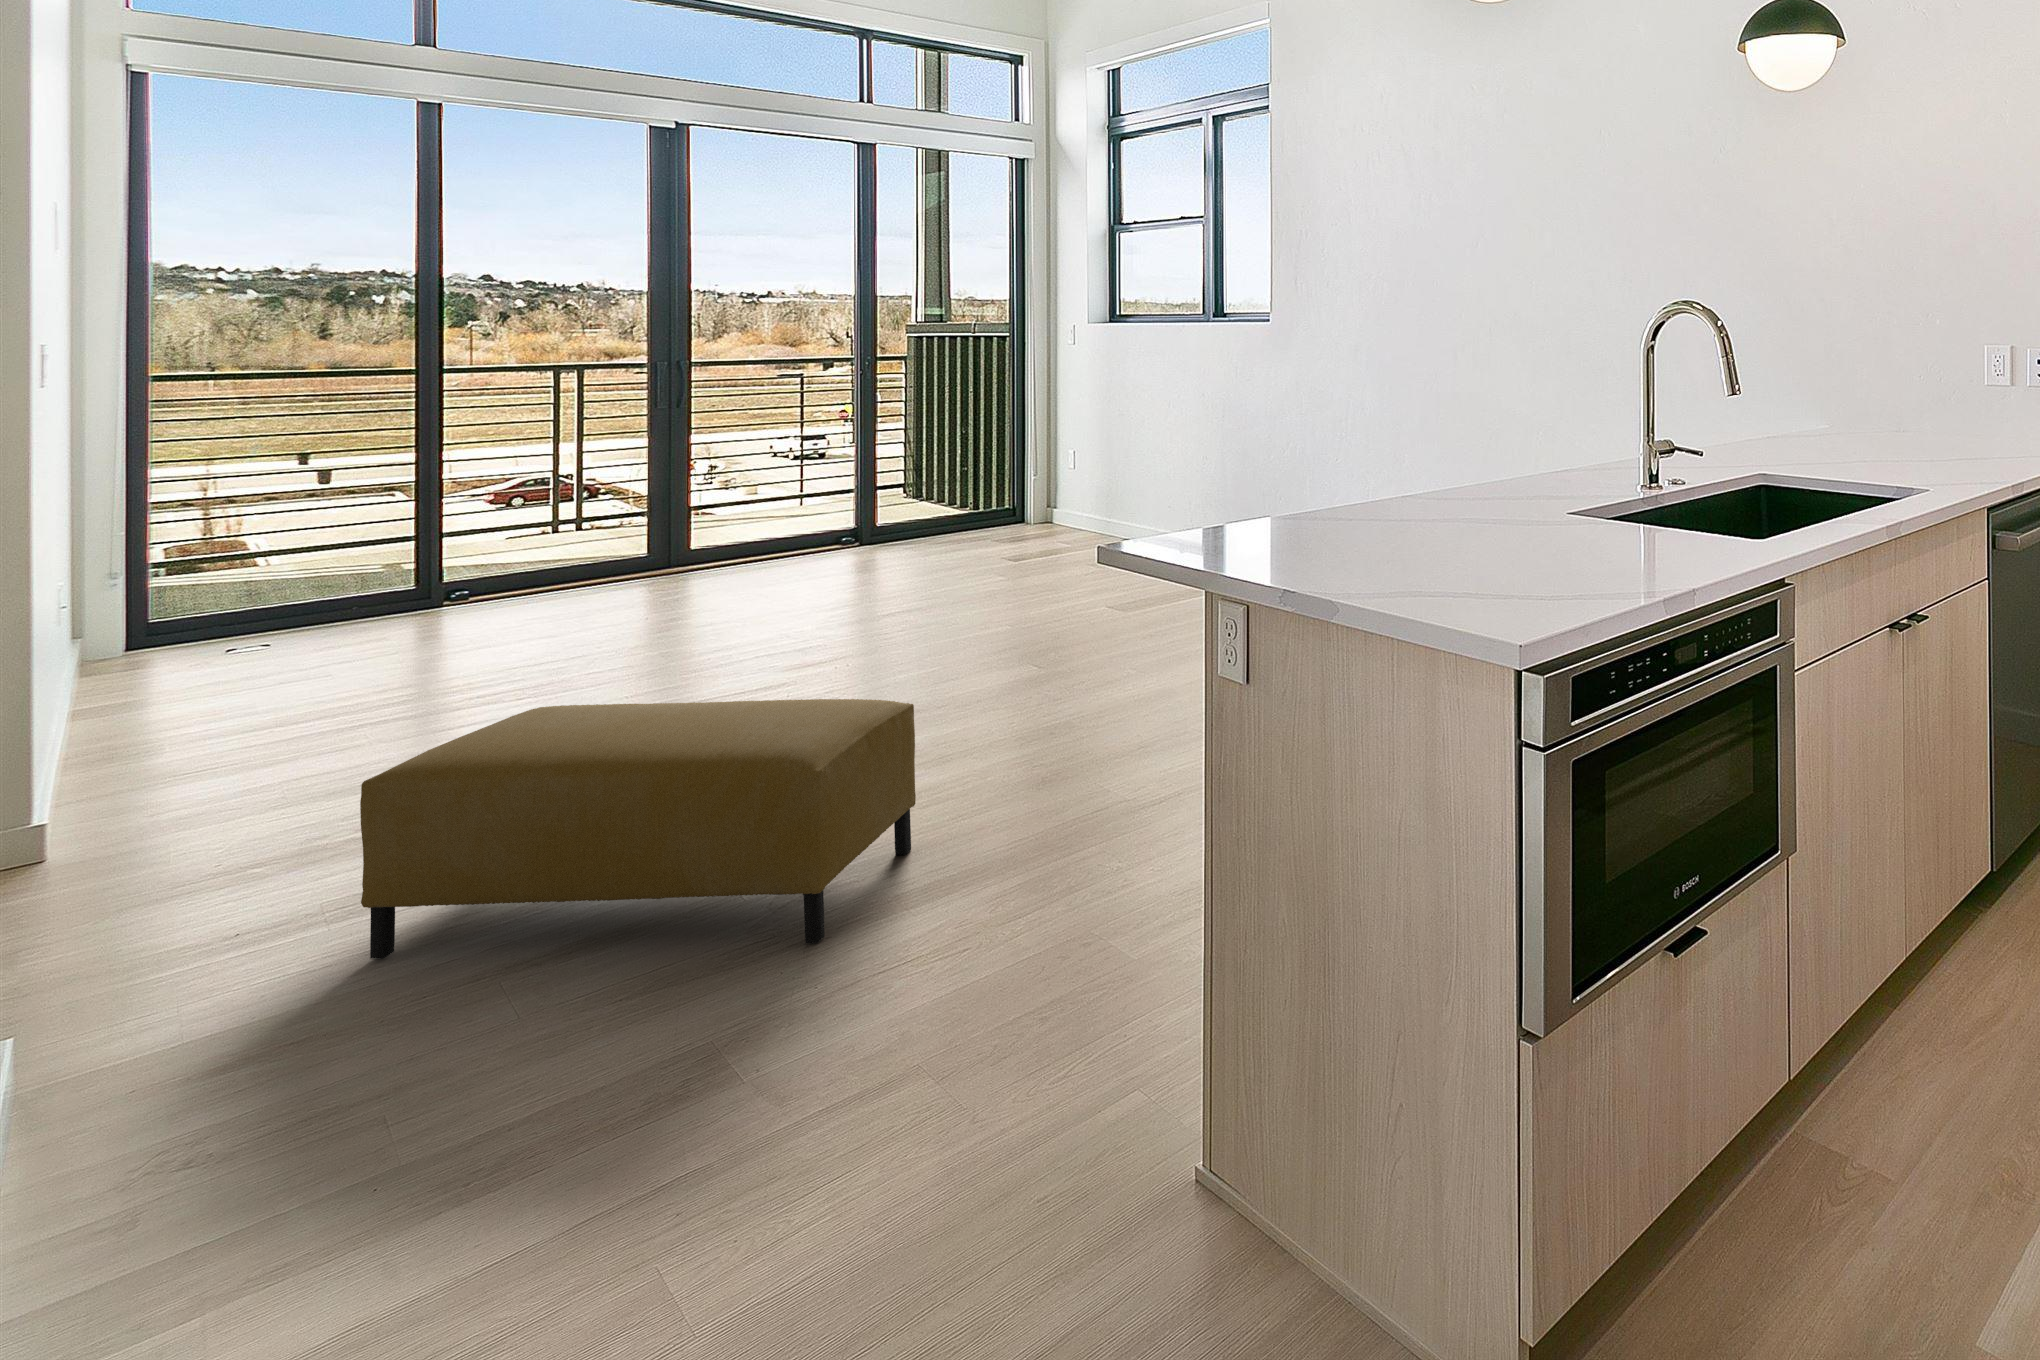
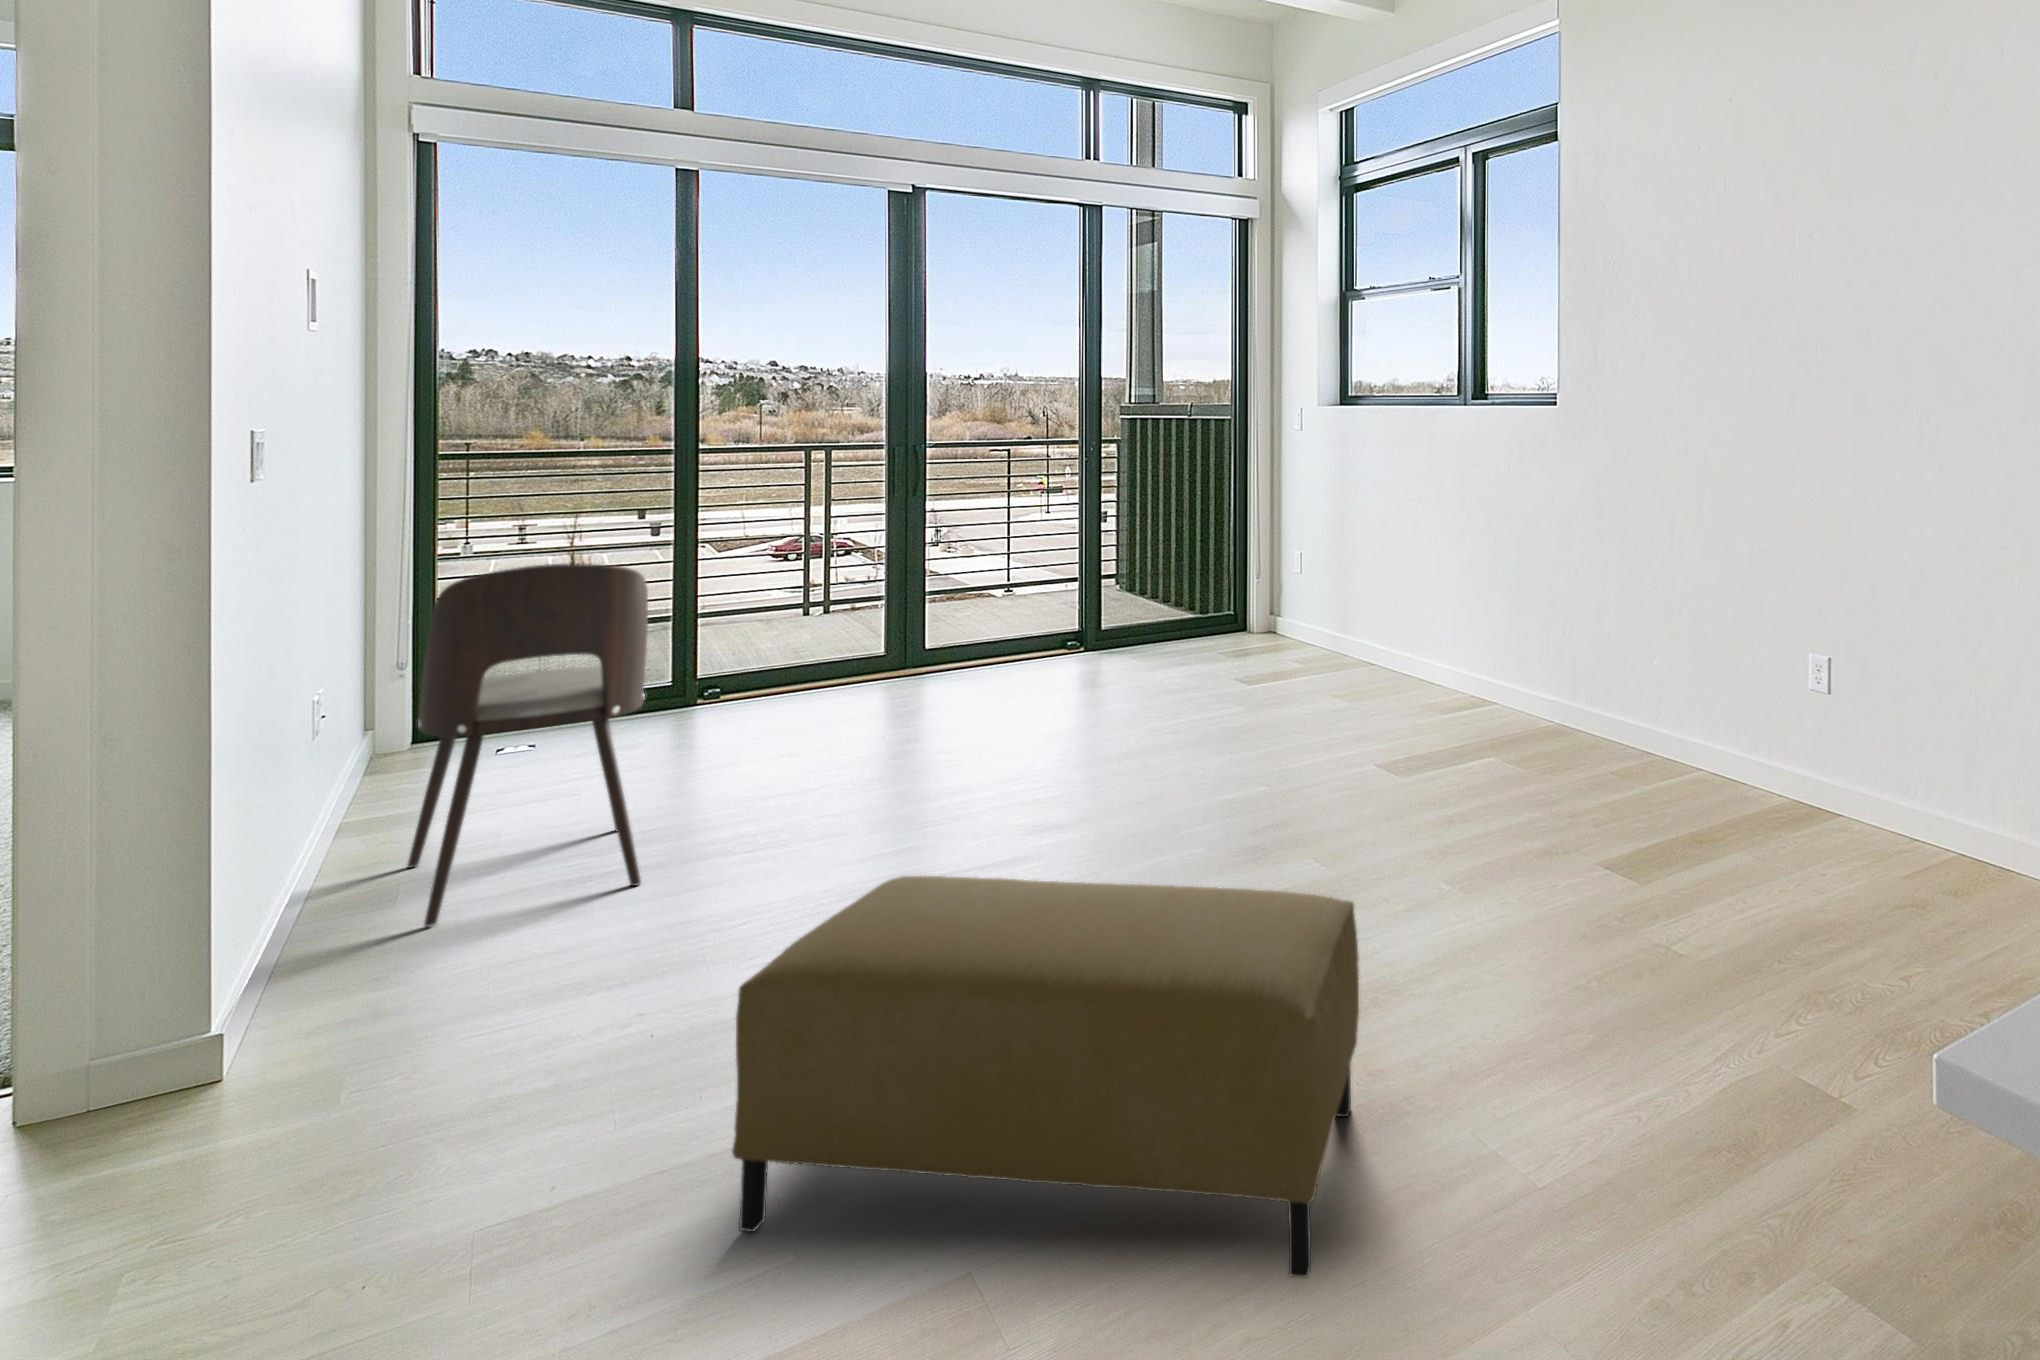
dining chair: none [102,475,348,792] -> present [407,563,648,927]

